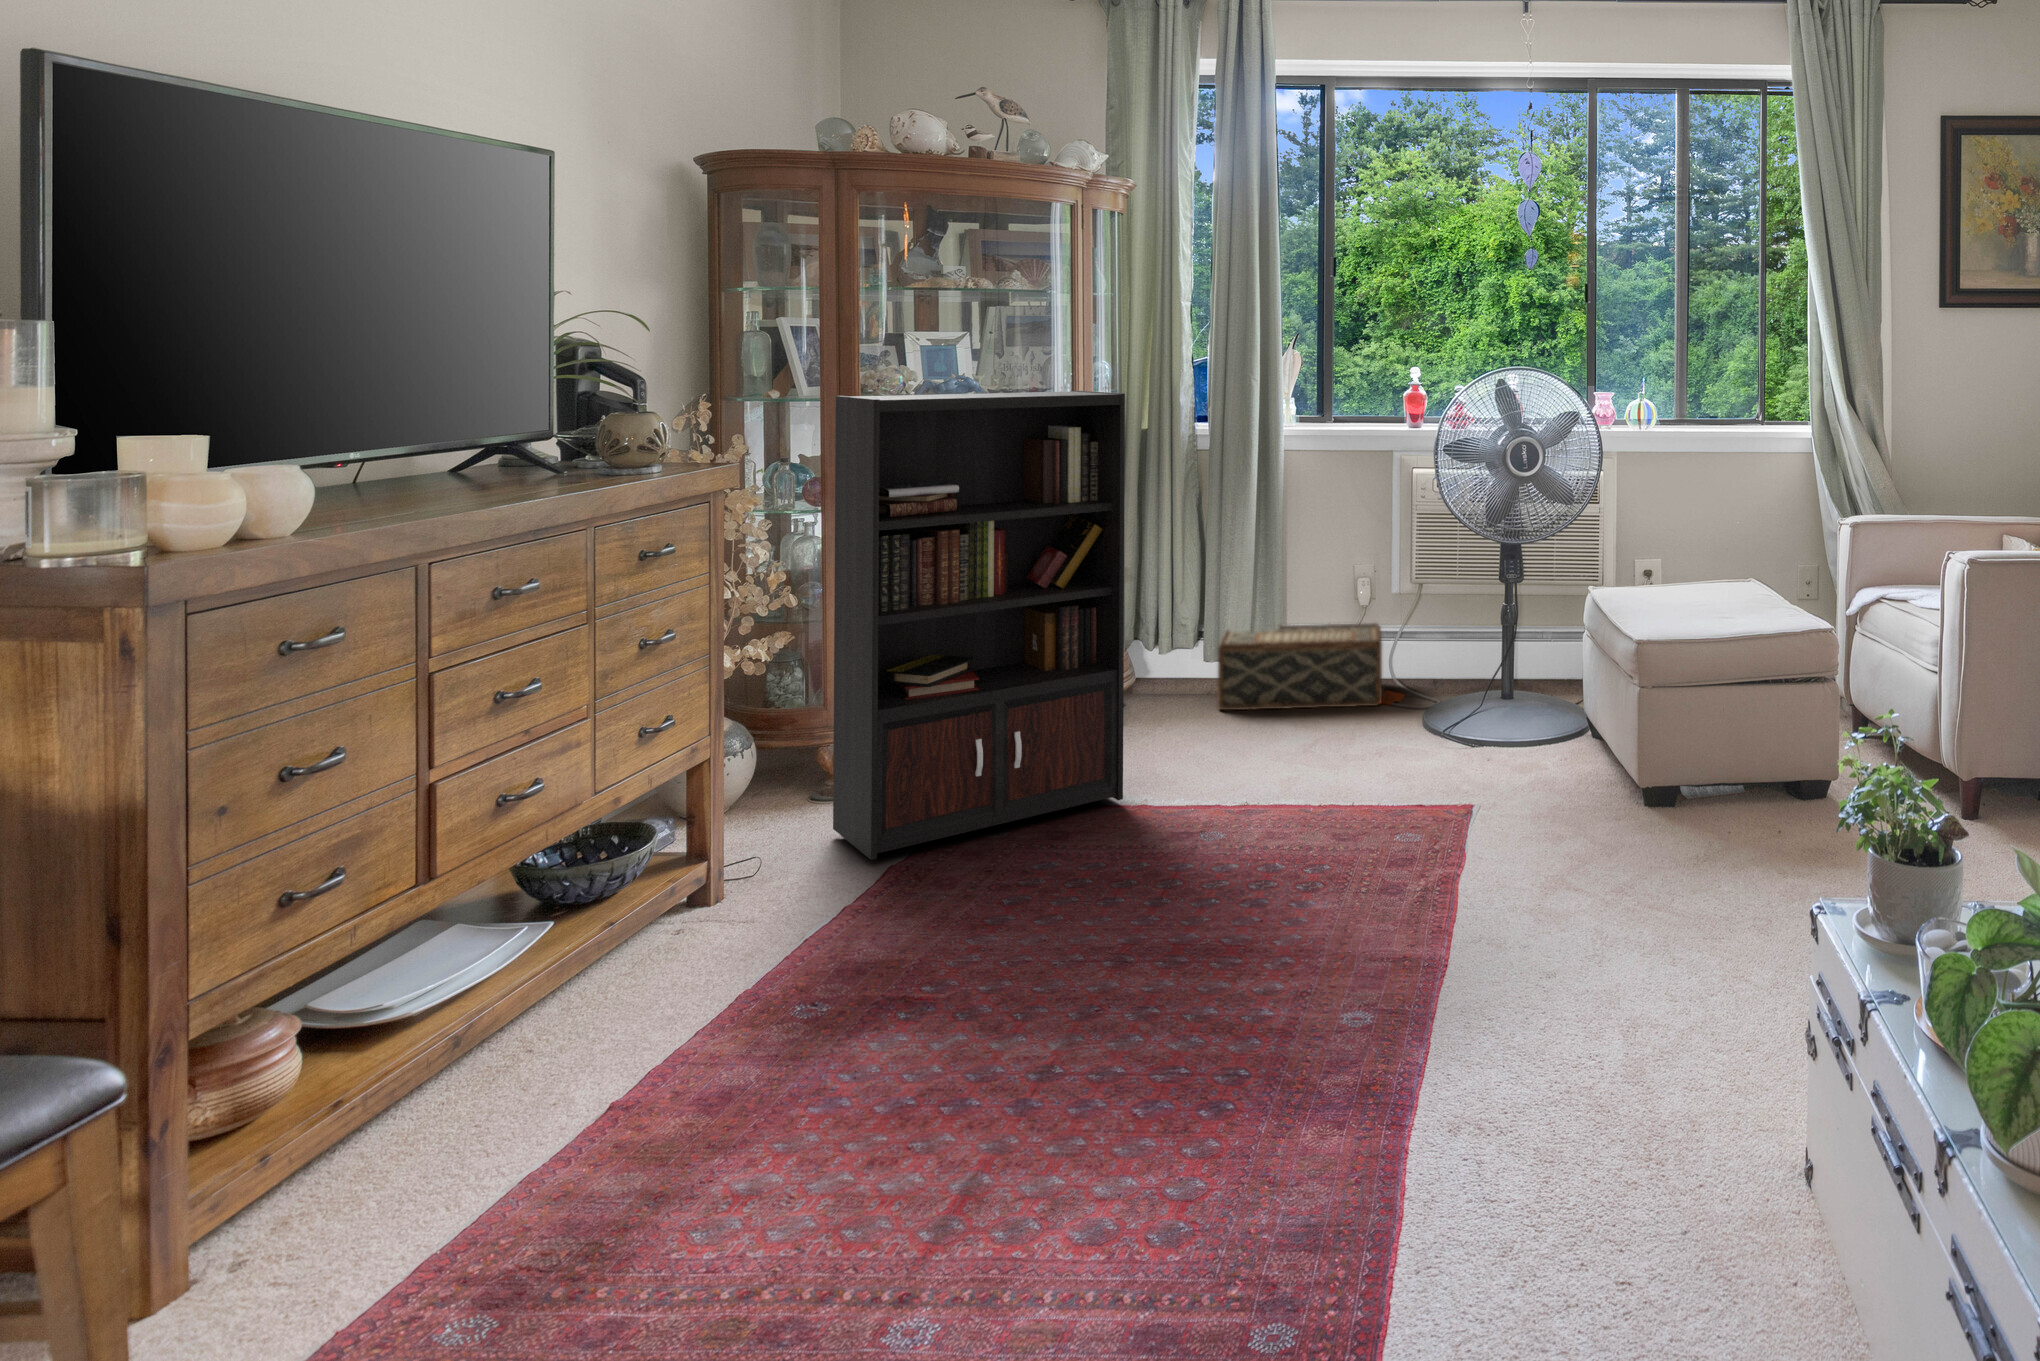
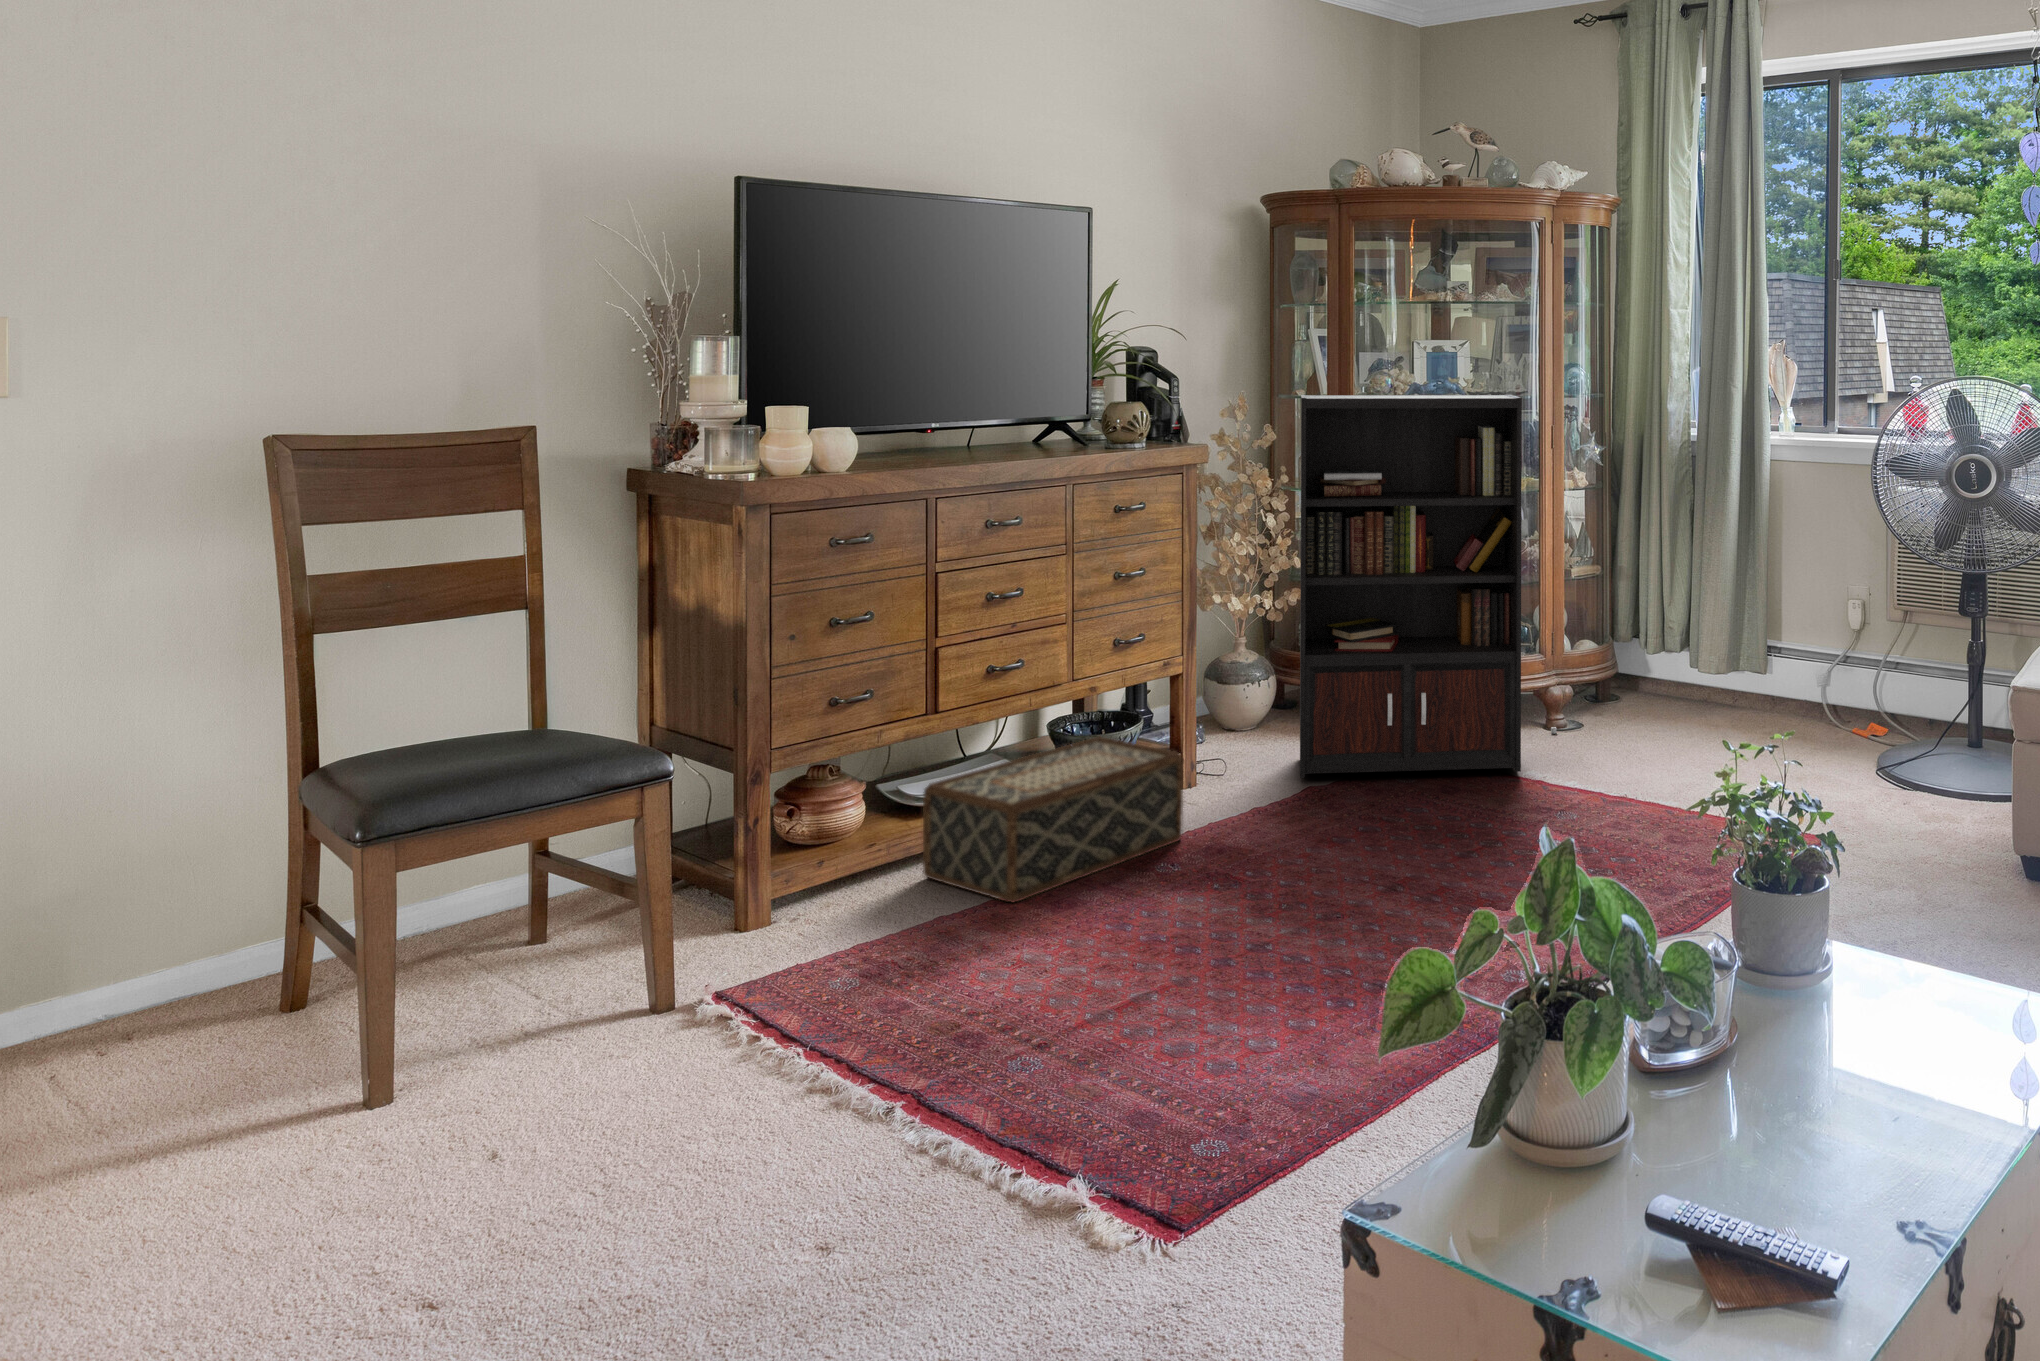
woven basket: present [1218,623,1382,710] -> present [923,737,1183,902]

